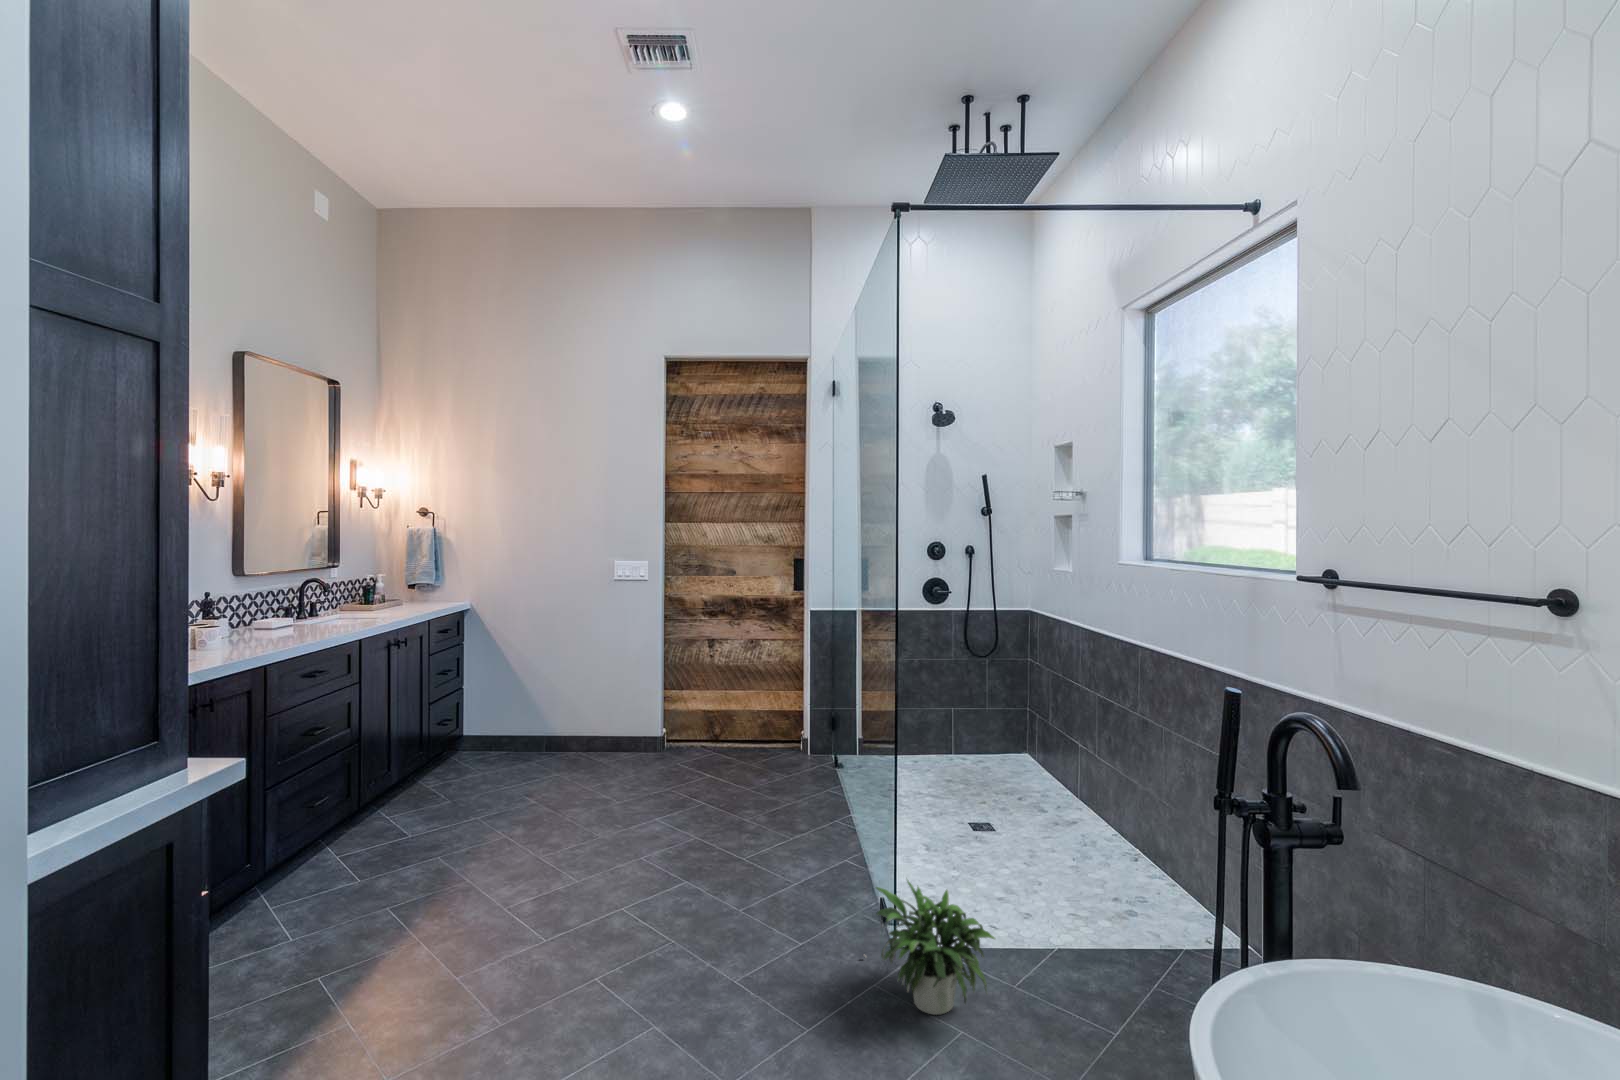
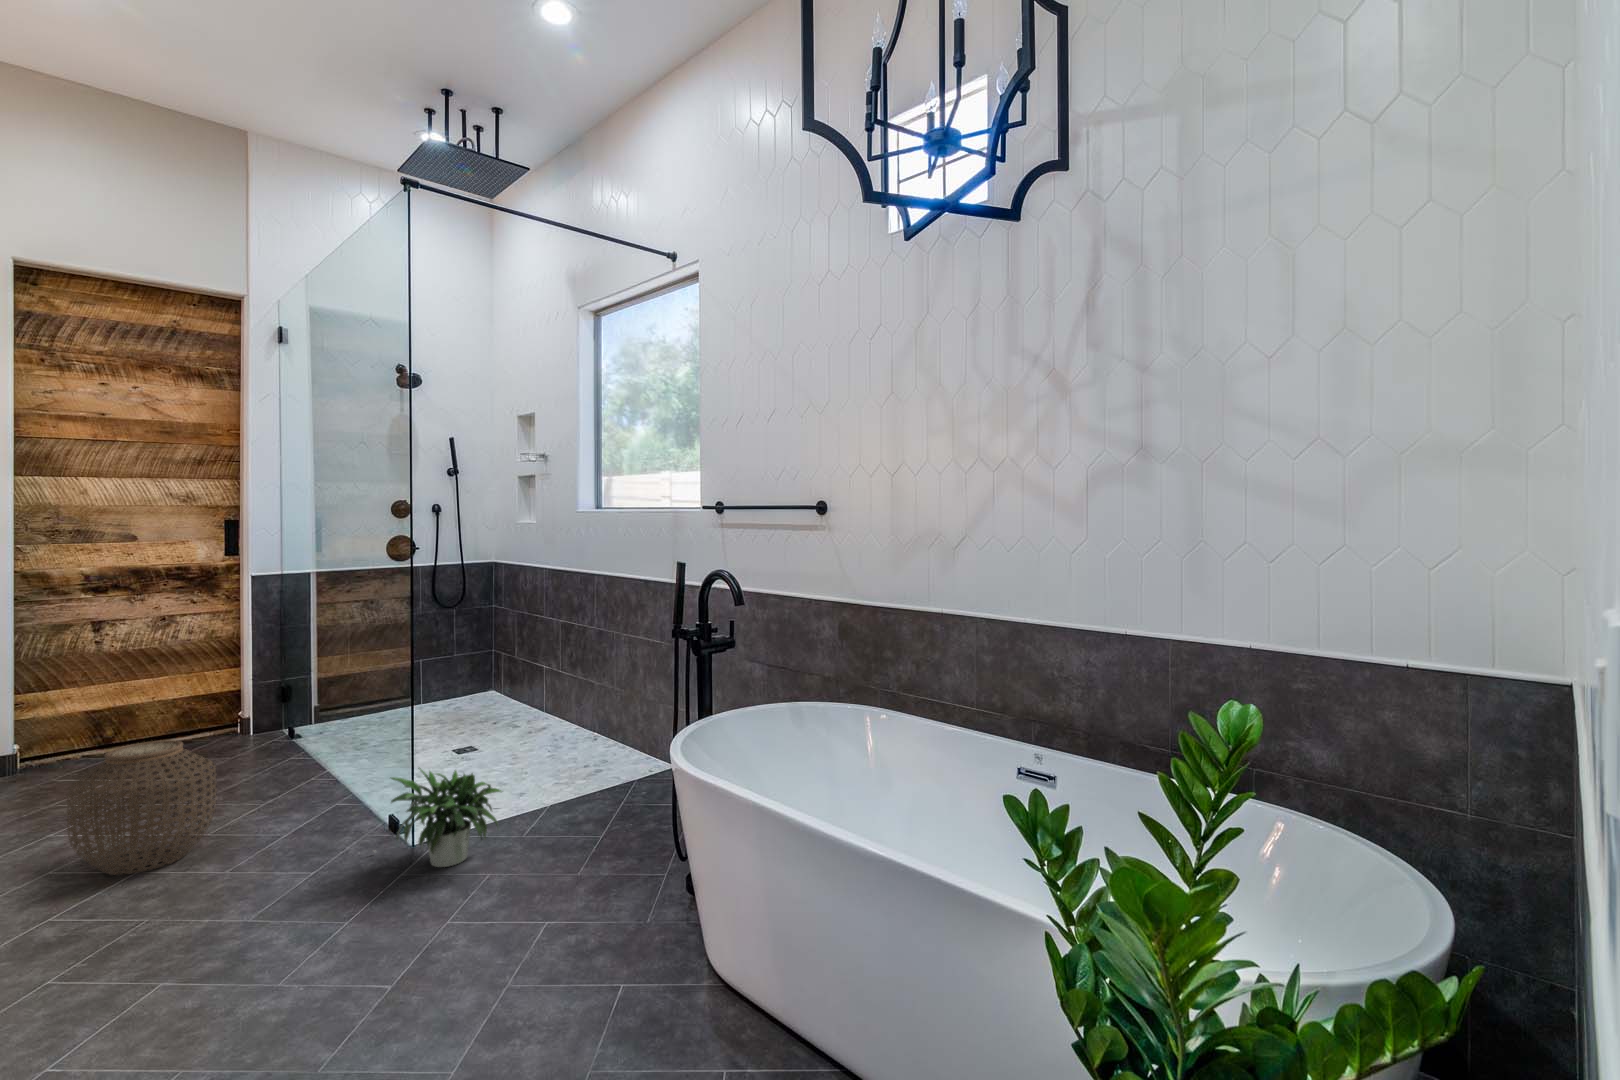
woven basket: none [648,779,748,902] -> present [67,740,217,875]

